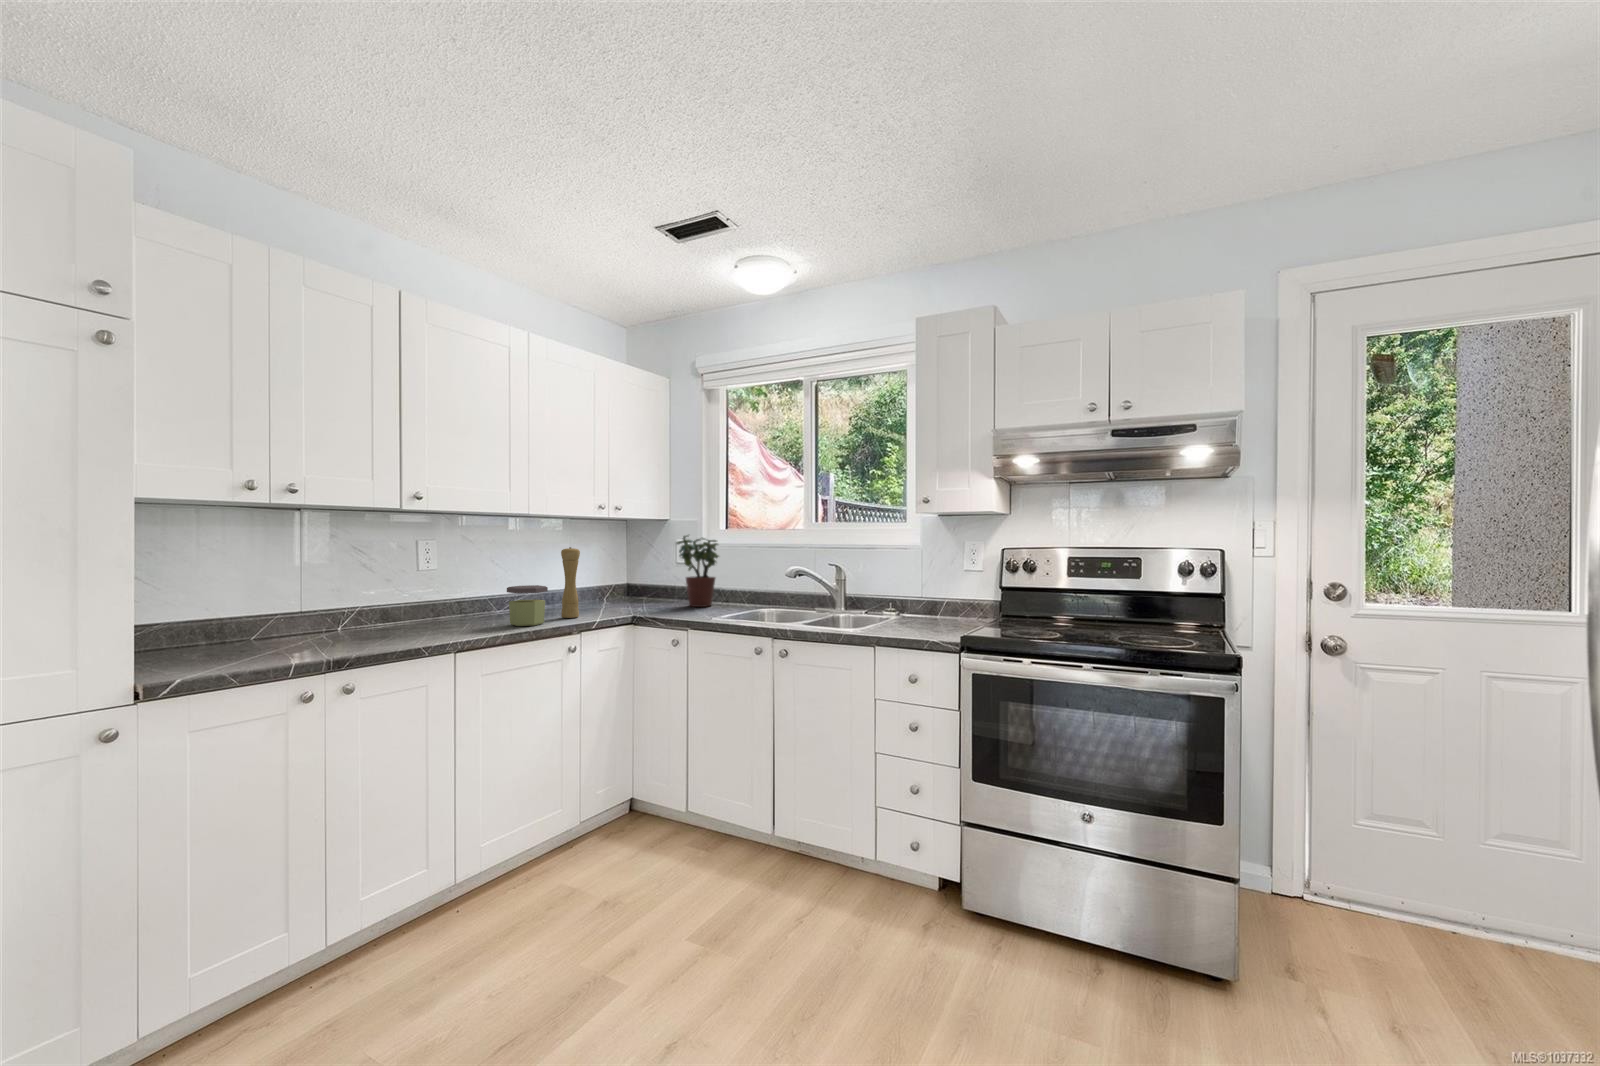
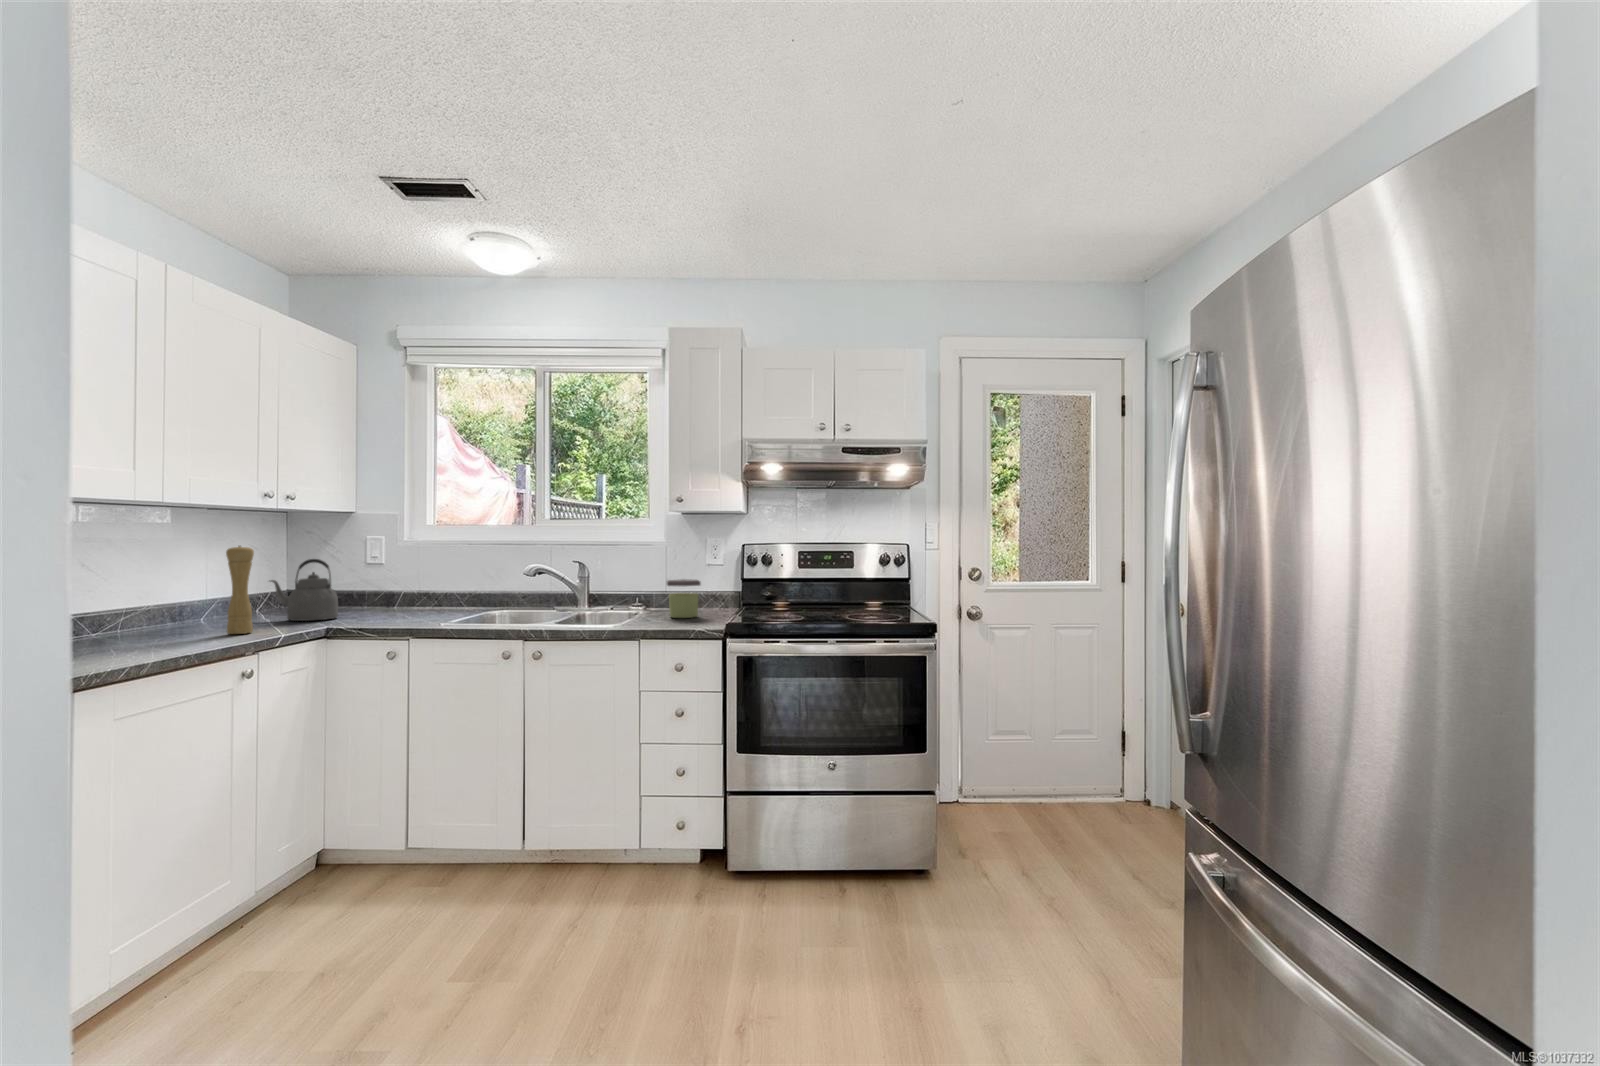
potted plant: present [677,535,719,607] -> none [375,531,433,615]
kettle: none [604,557,651,608] -> present [270,559,338,621]
jar: present [507,585,548,626] -> present [667,579,701,618]

